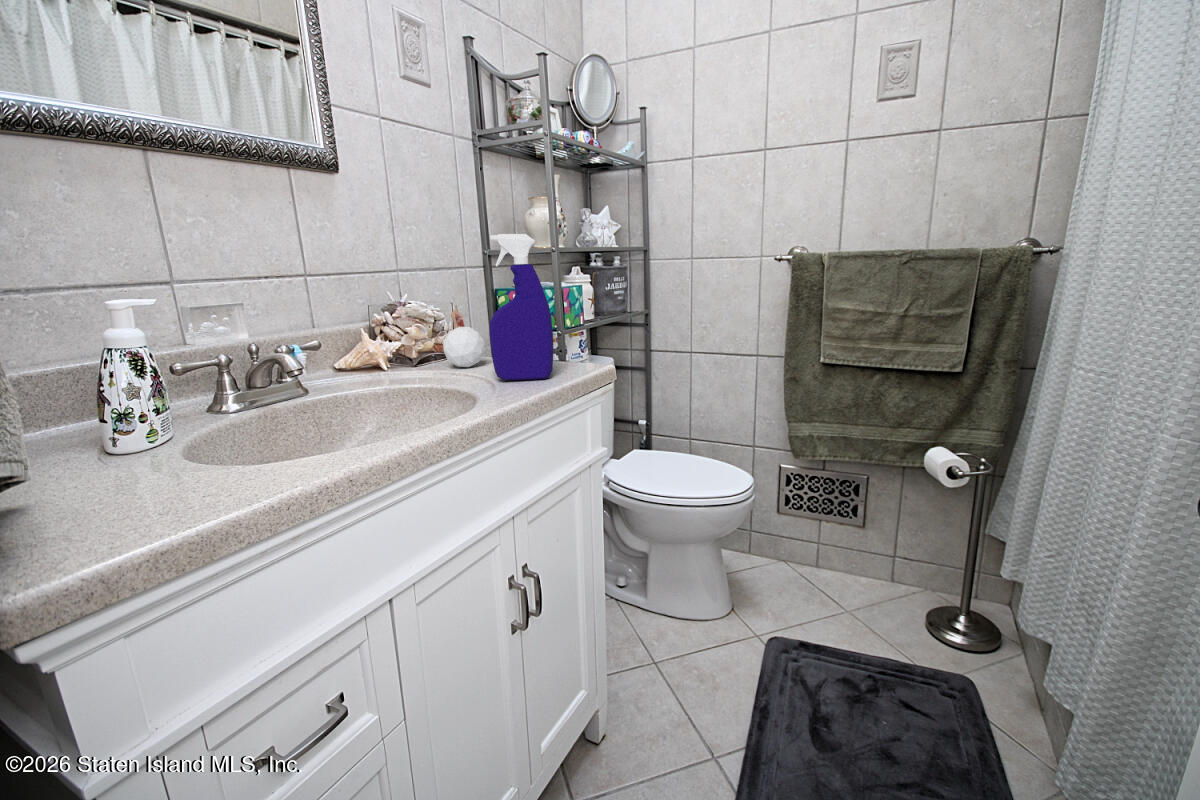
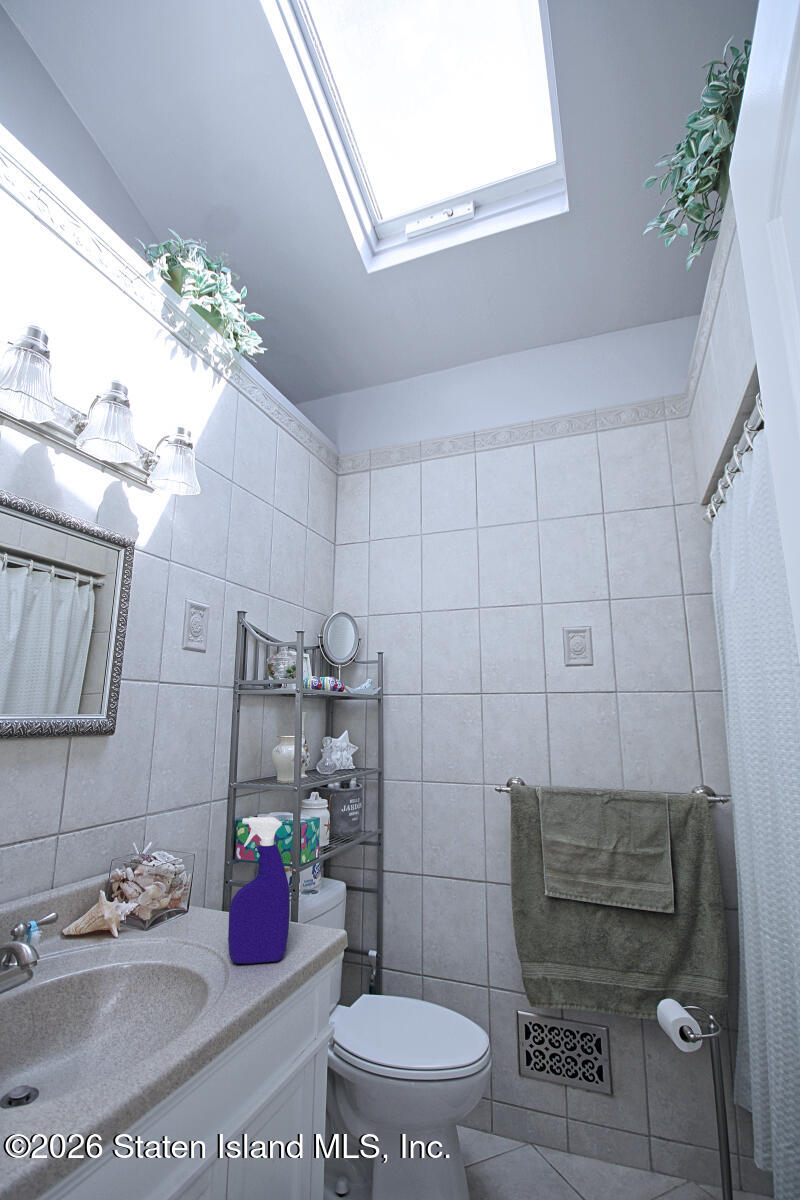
candle: present [443,297,485,367] -> none [179,855,221,933]

